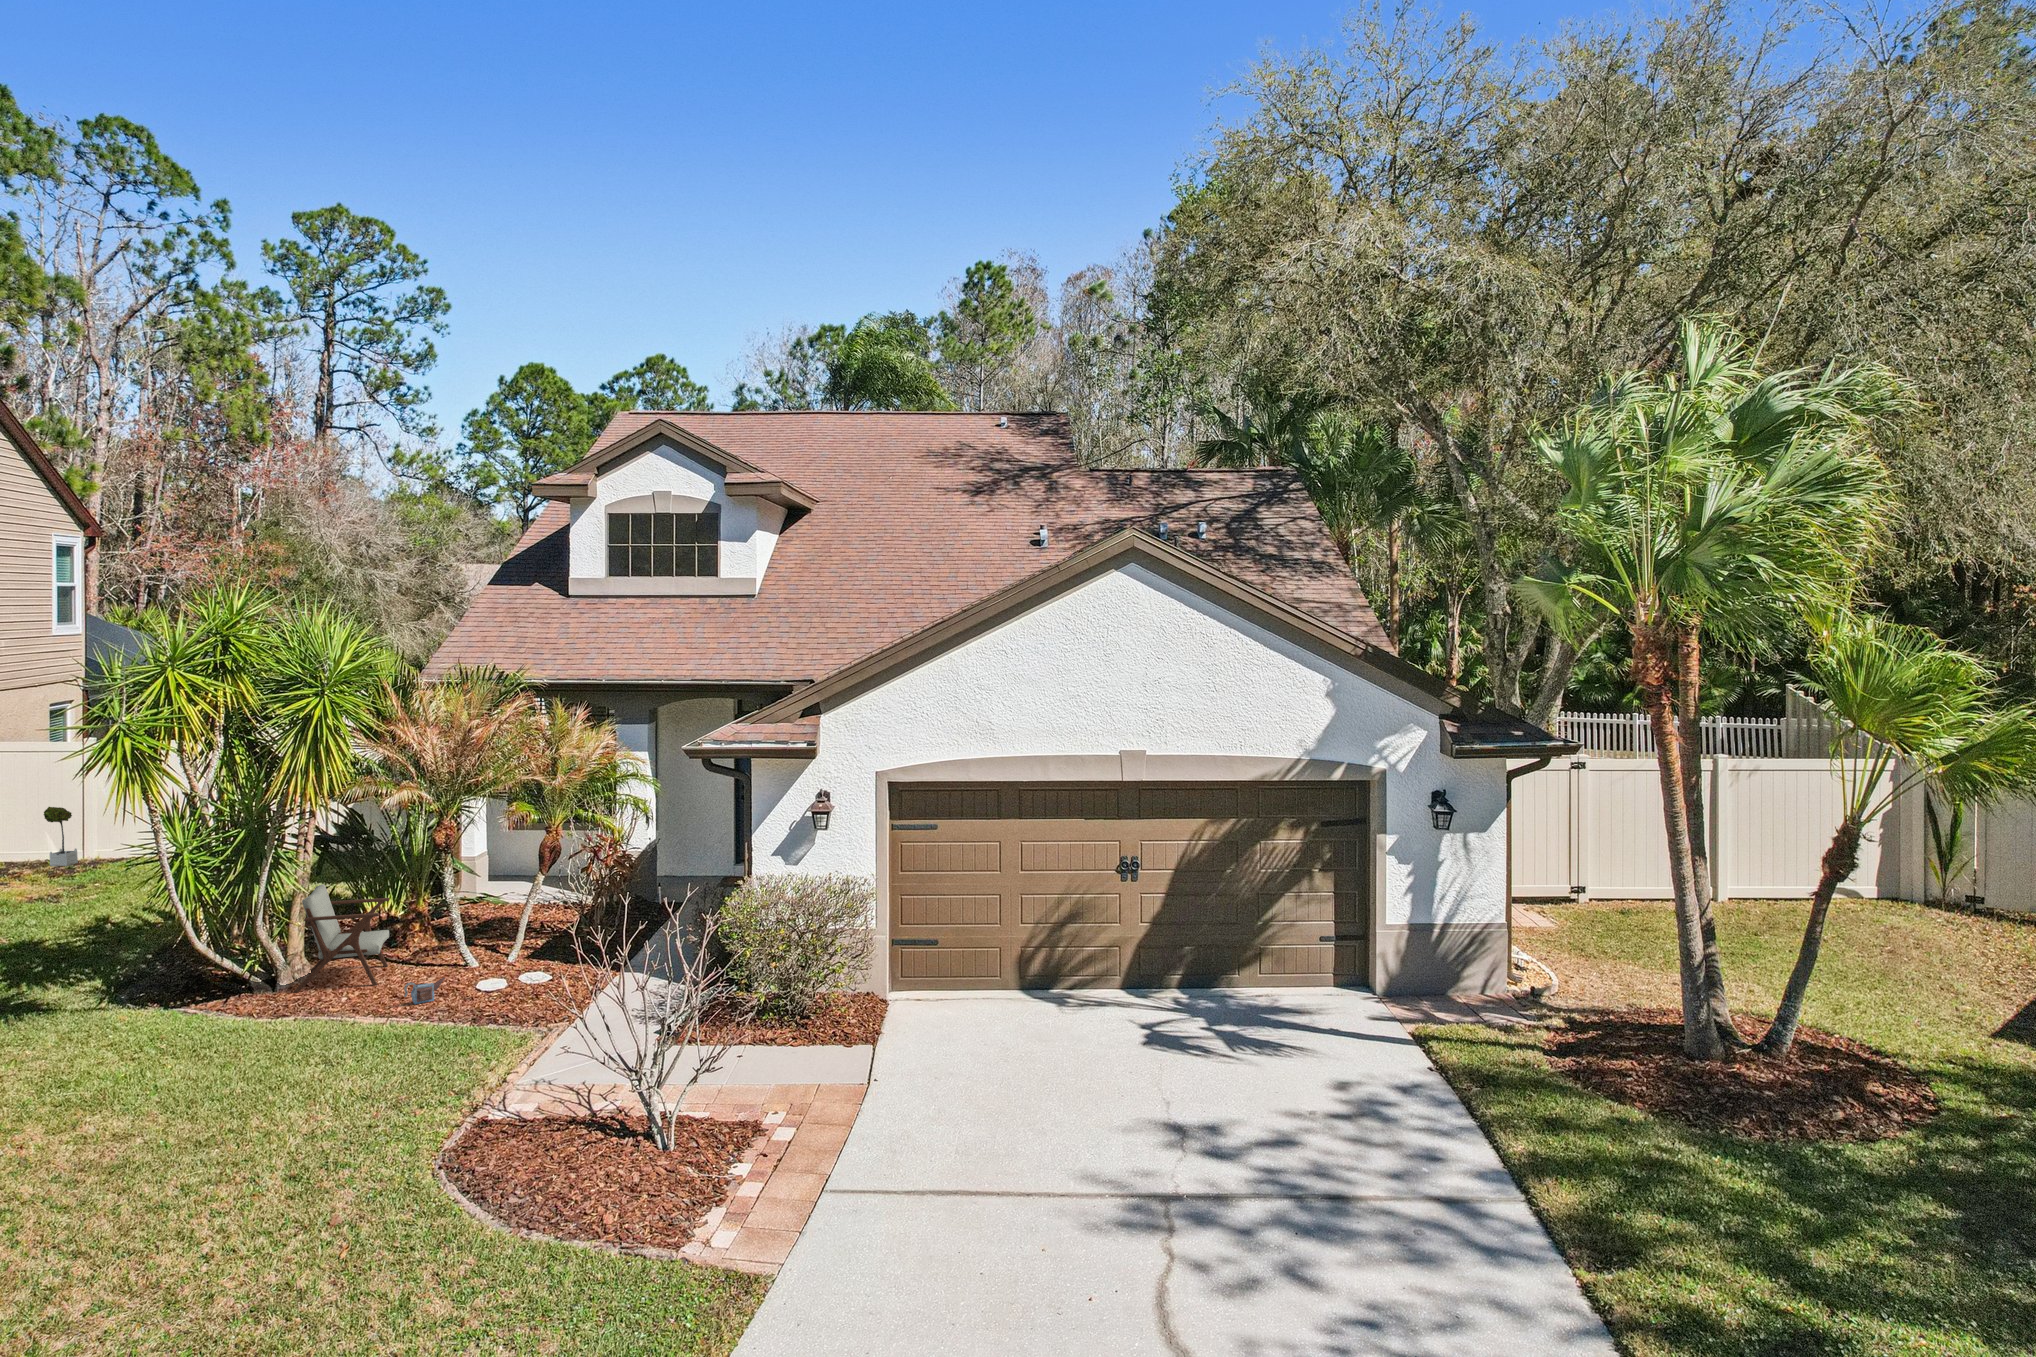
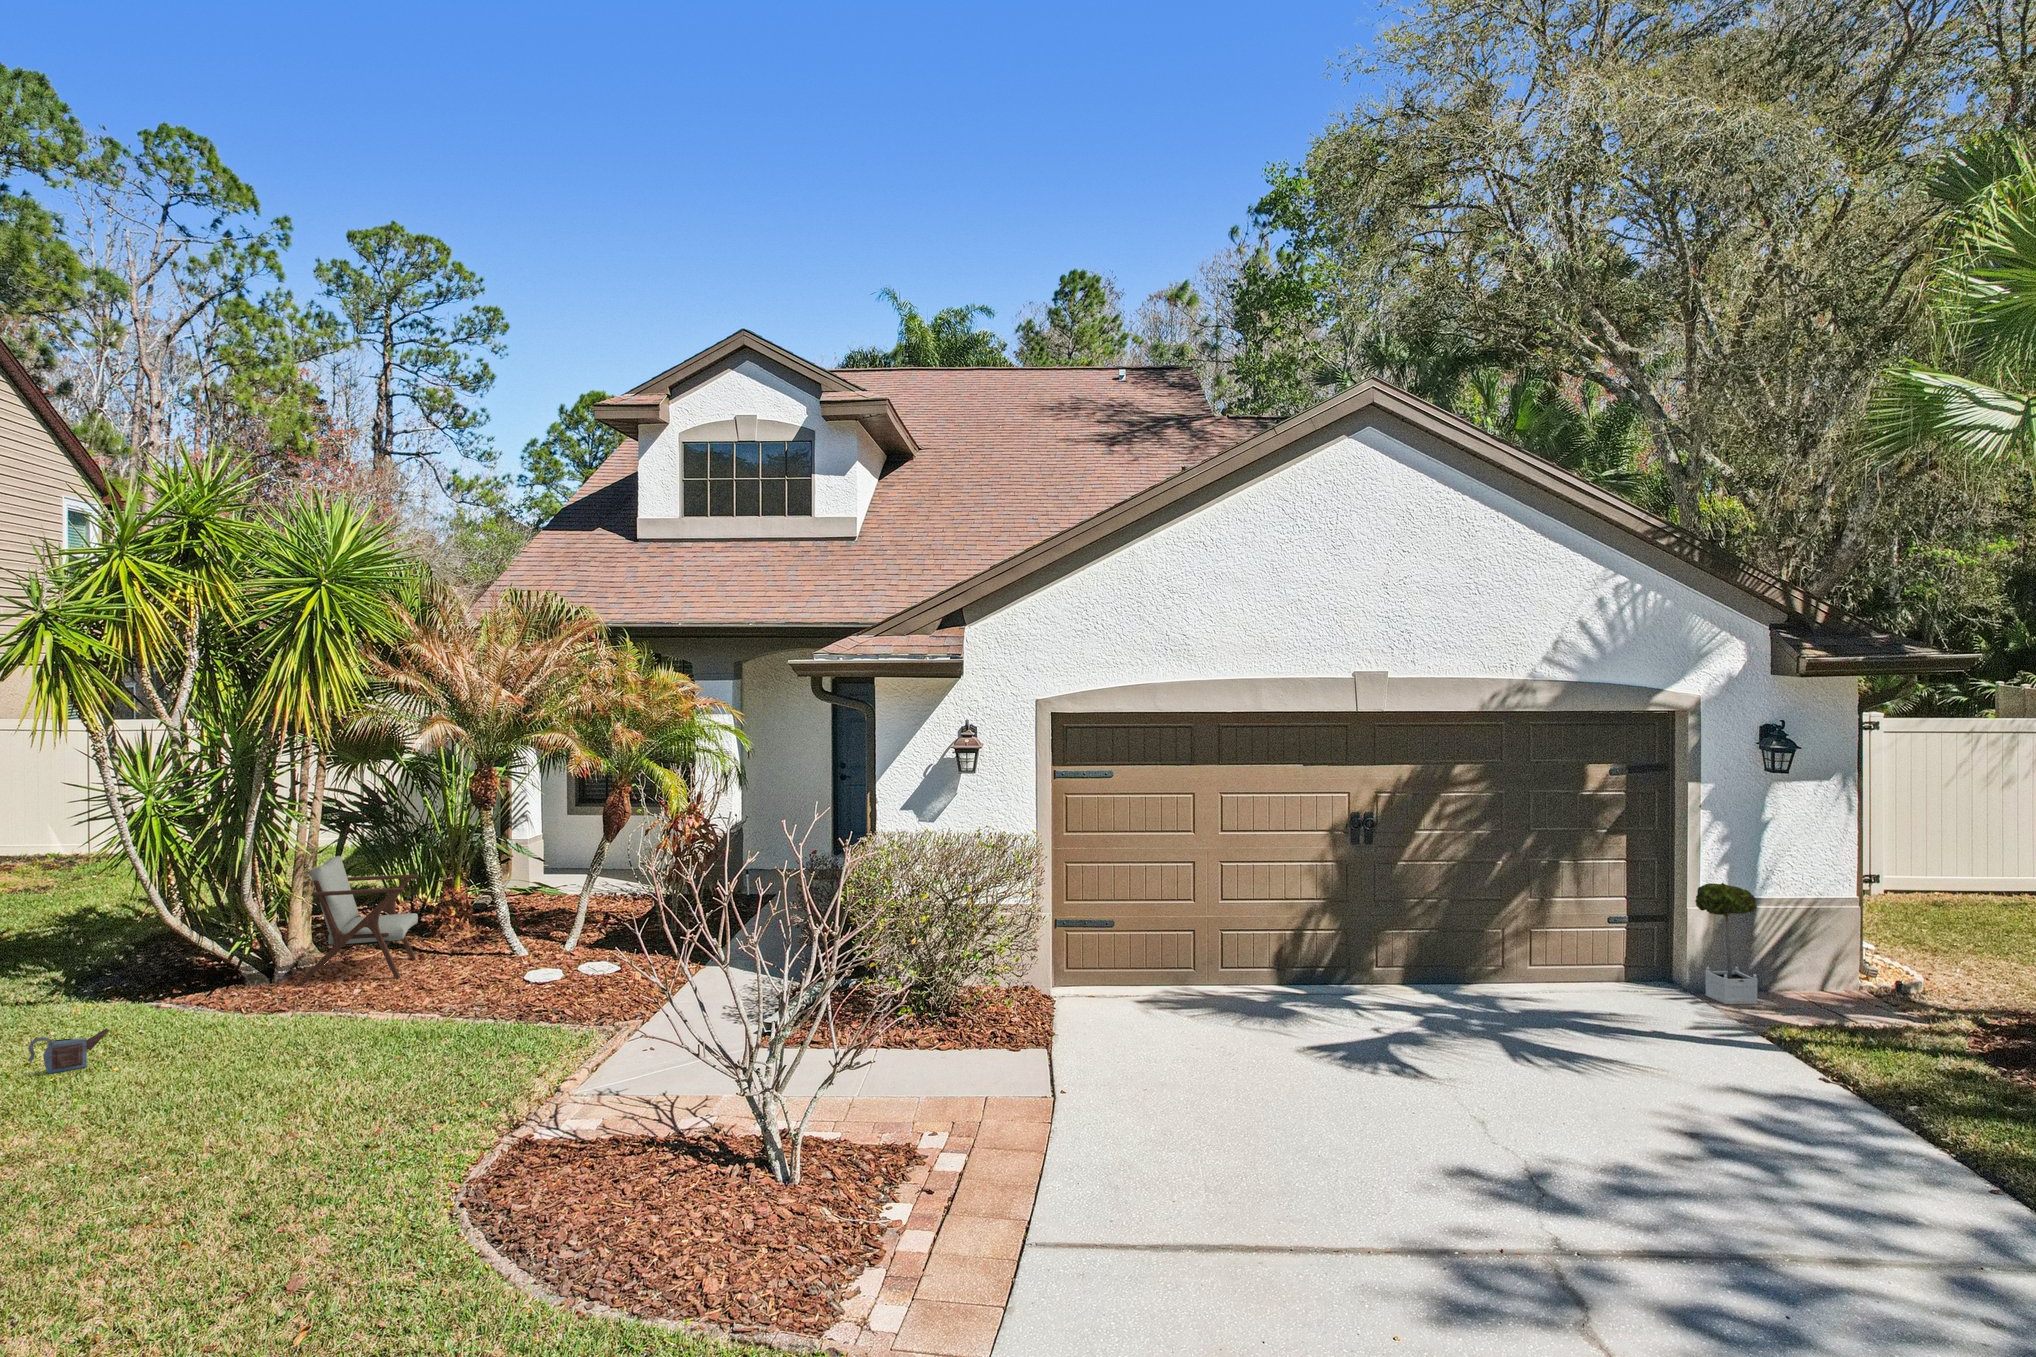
potted tree: present [44,807,78,866] -> present [1695,883,1758,1004]
watering can: present [404,977,445,1004] -> present [28,1029,110,1073]

